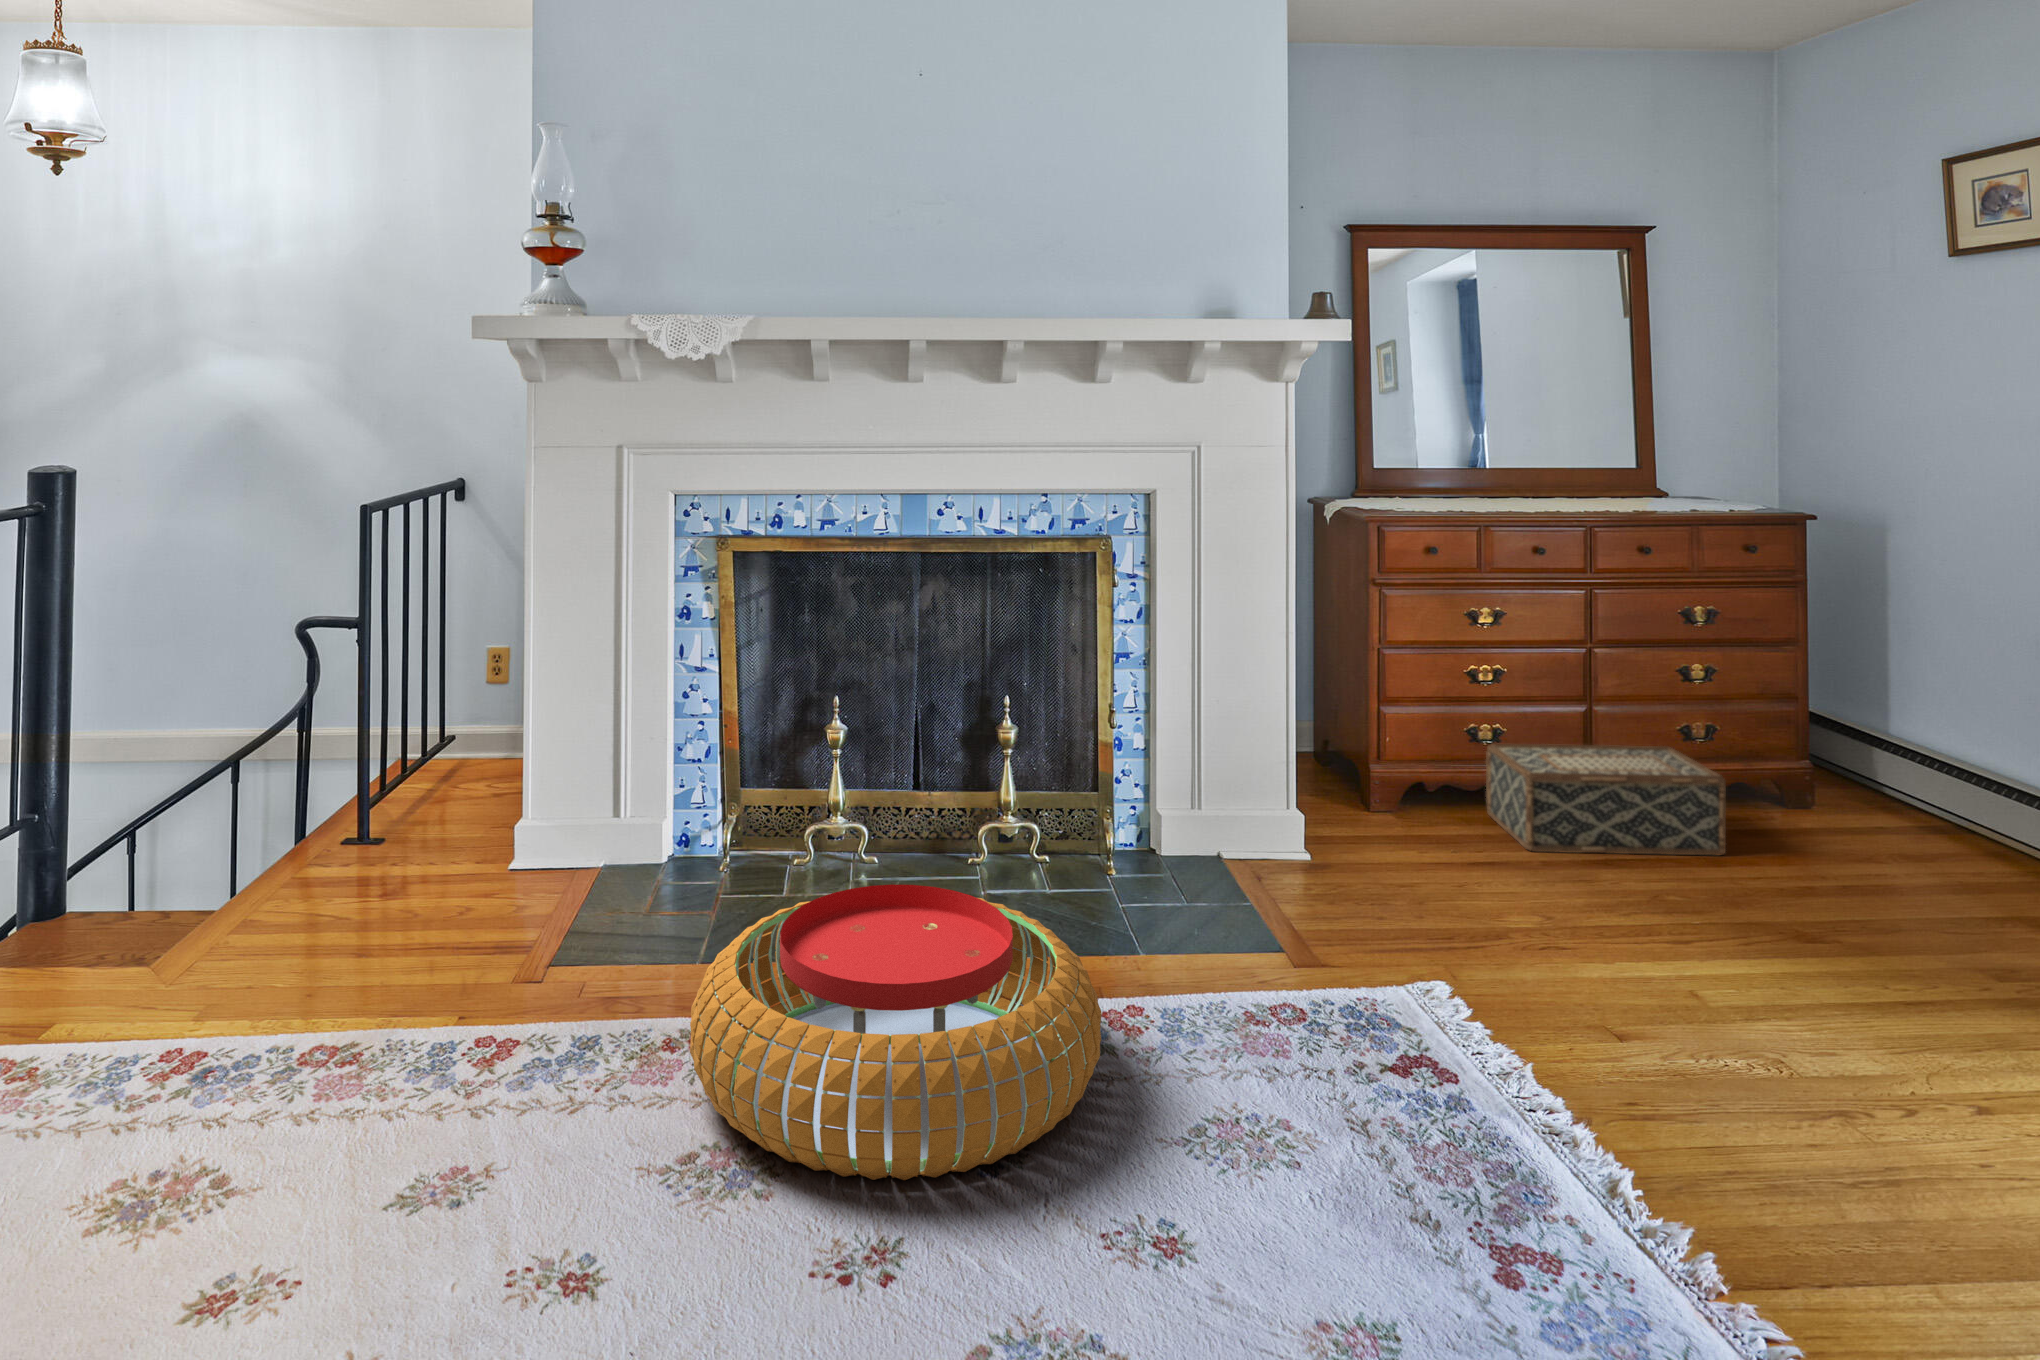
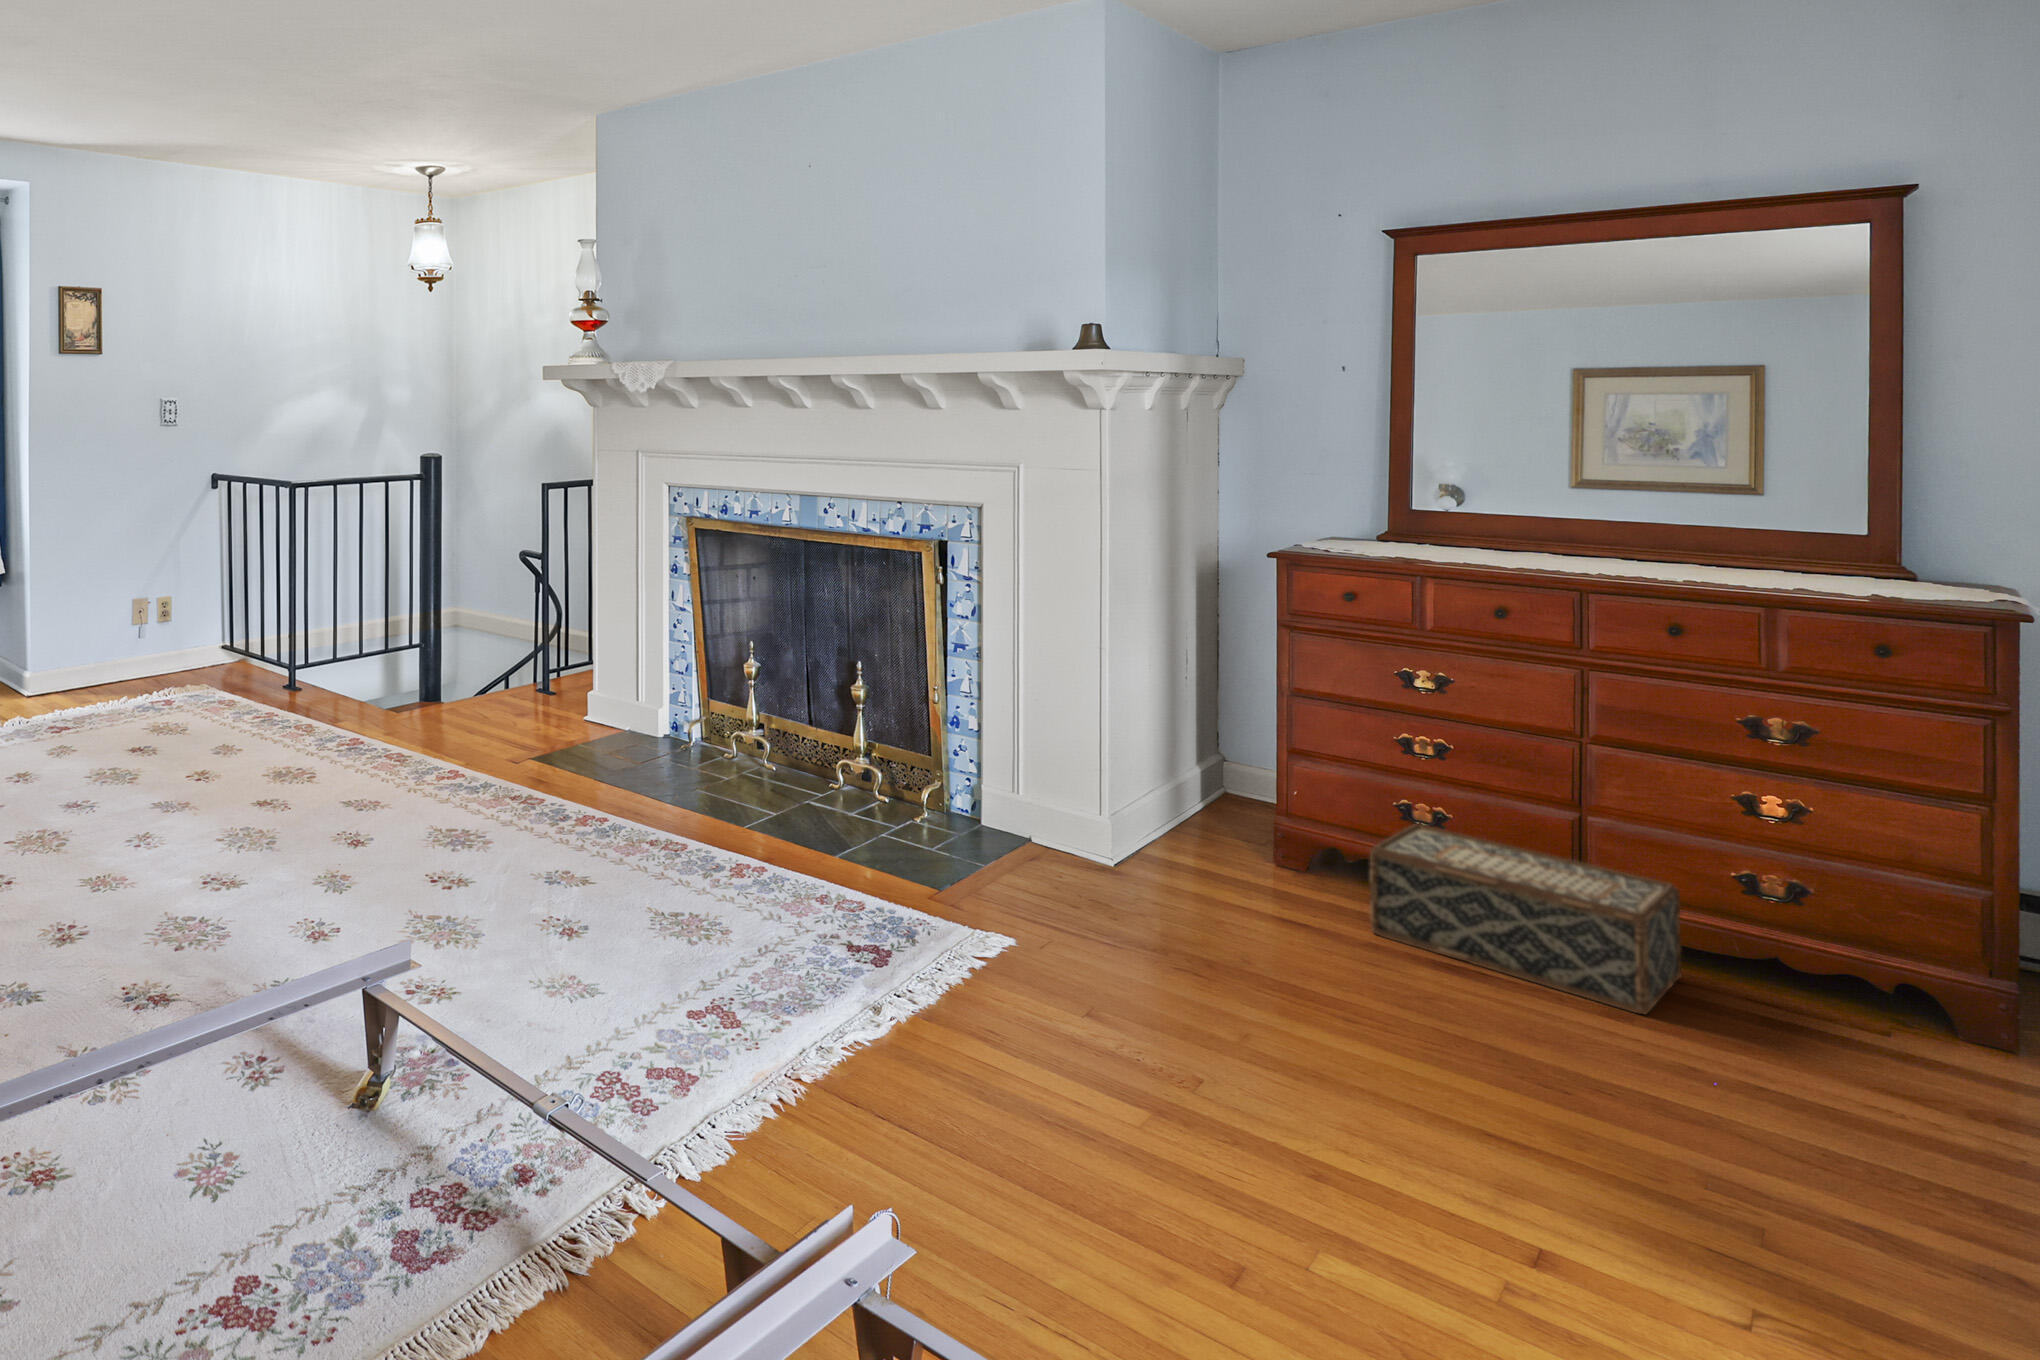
pouf: present [690,885,1101,1180] -> none [428,732,687,887]

